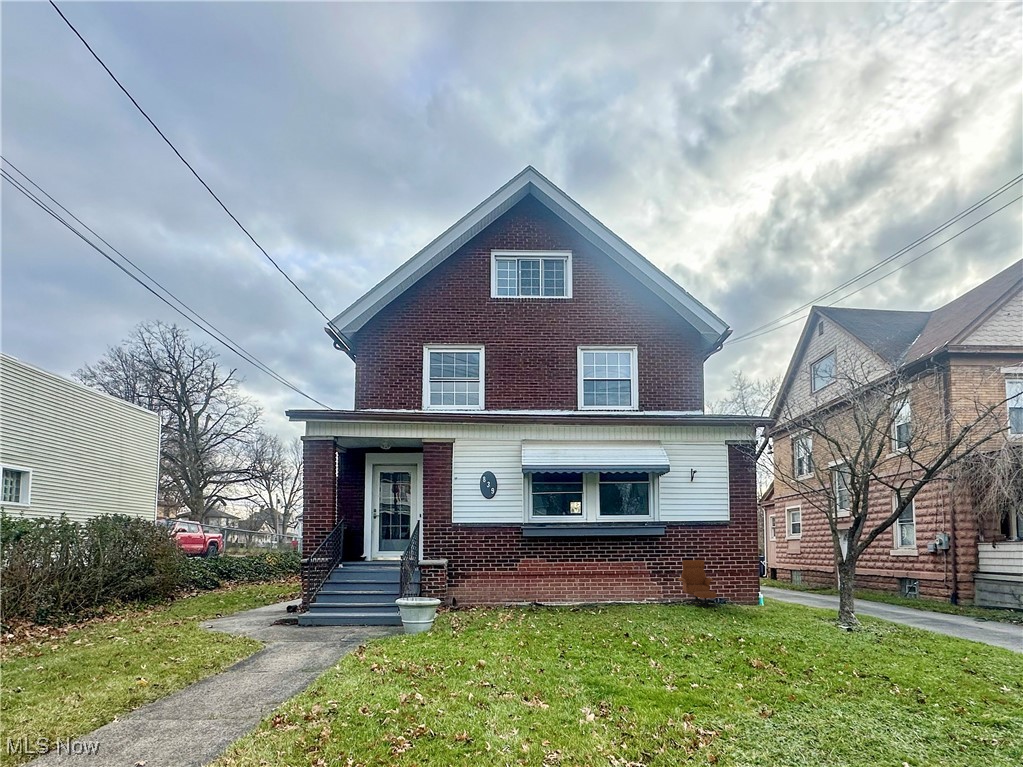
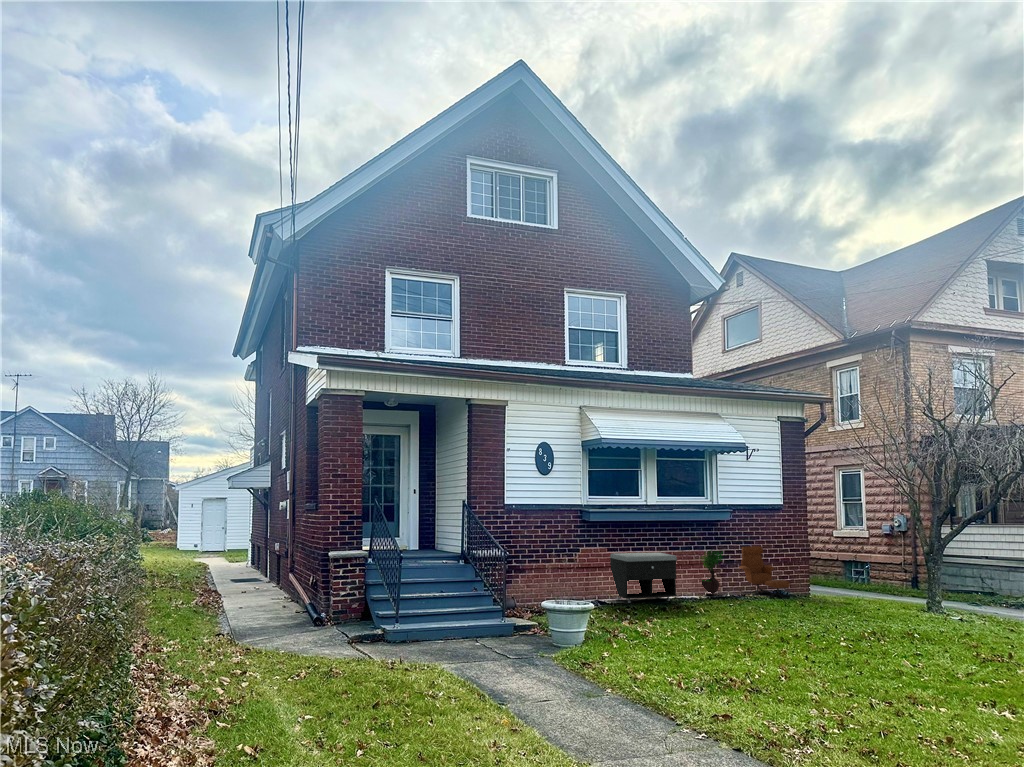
potted tree: none [632,559,656,602] -> present [700,550,722,595]
storage bench: none [548,564,601,606] -> present [610,552,677,603]

